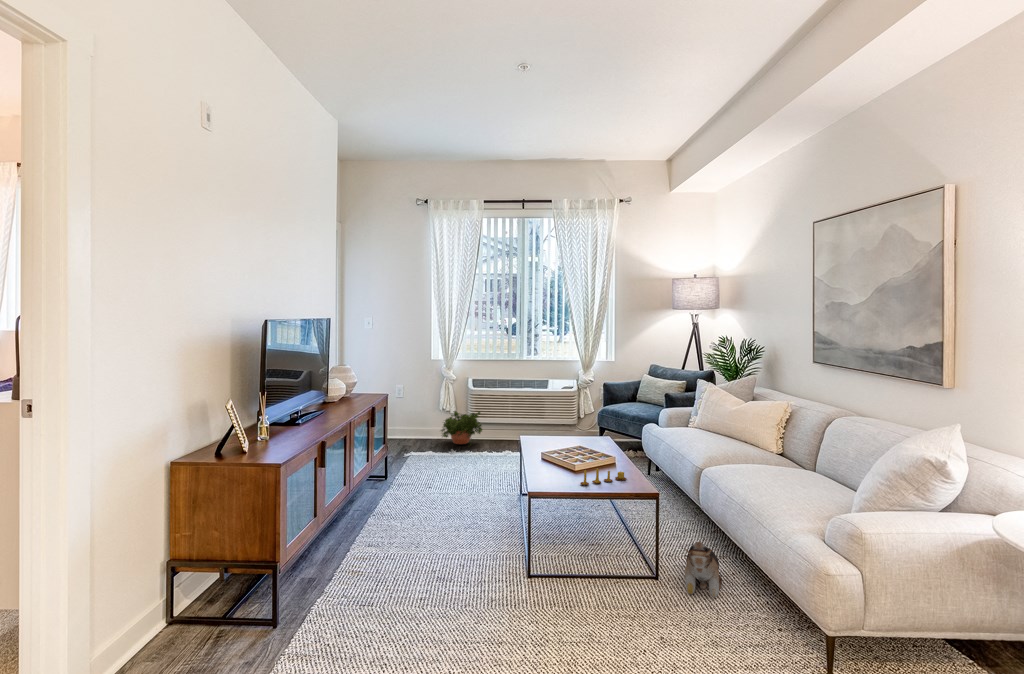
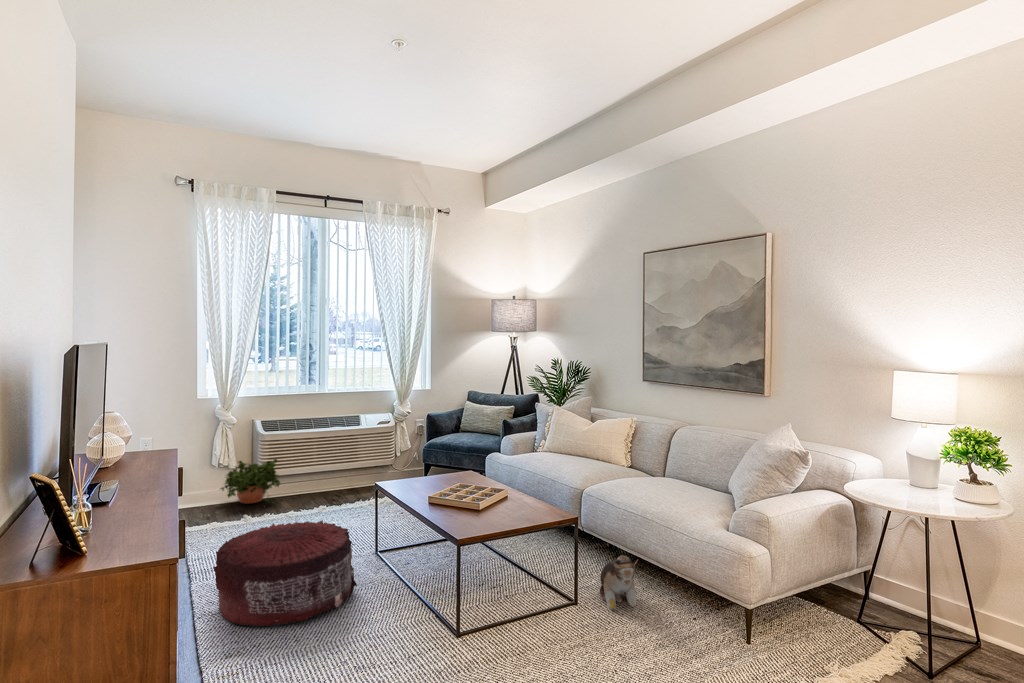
pouf: none [379,462,482,541] -> present [213,520,357,626]
candle: present [580,468,626,485] -> none [497,497,536,518]

